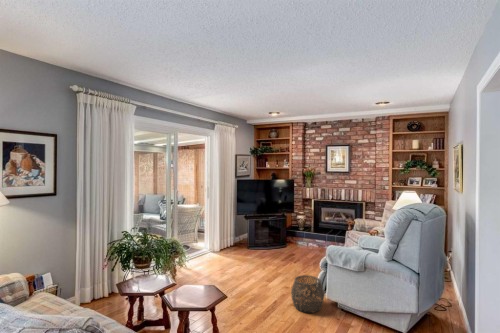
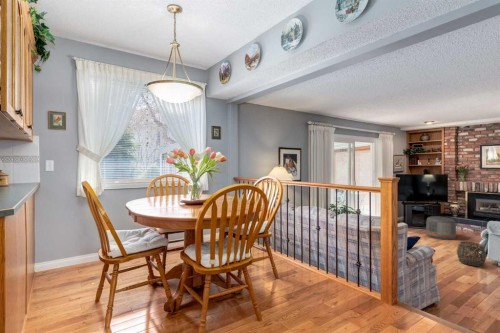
pouf: none [267,235,299,266] -> present [426,216,456,240]

